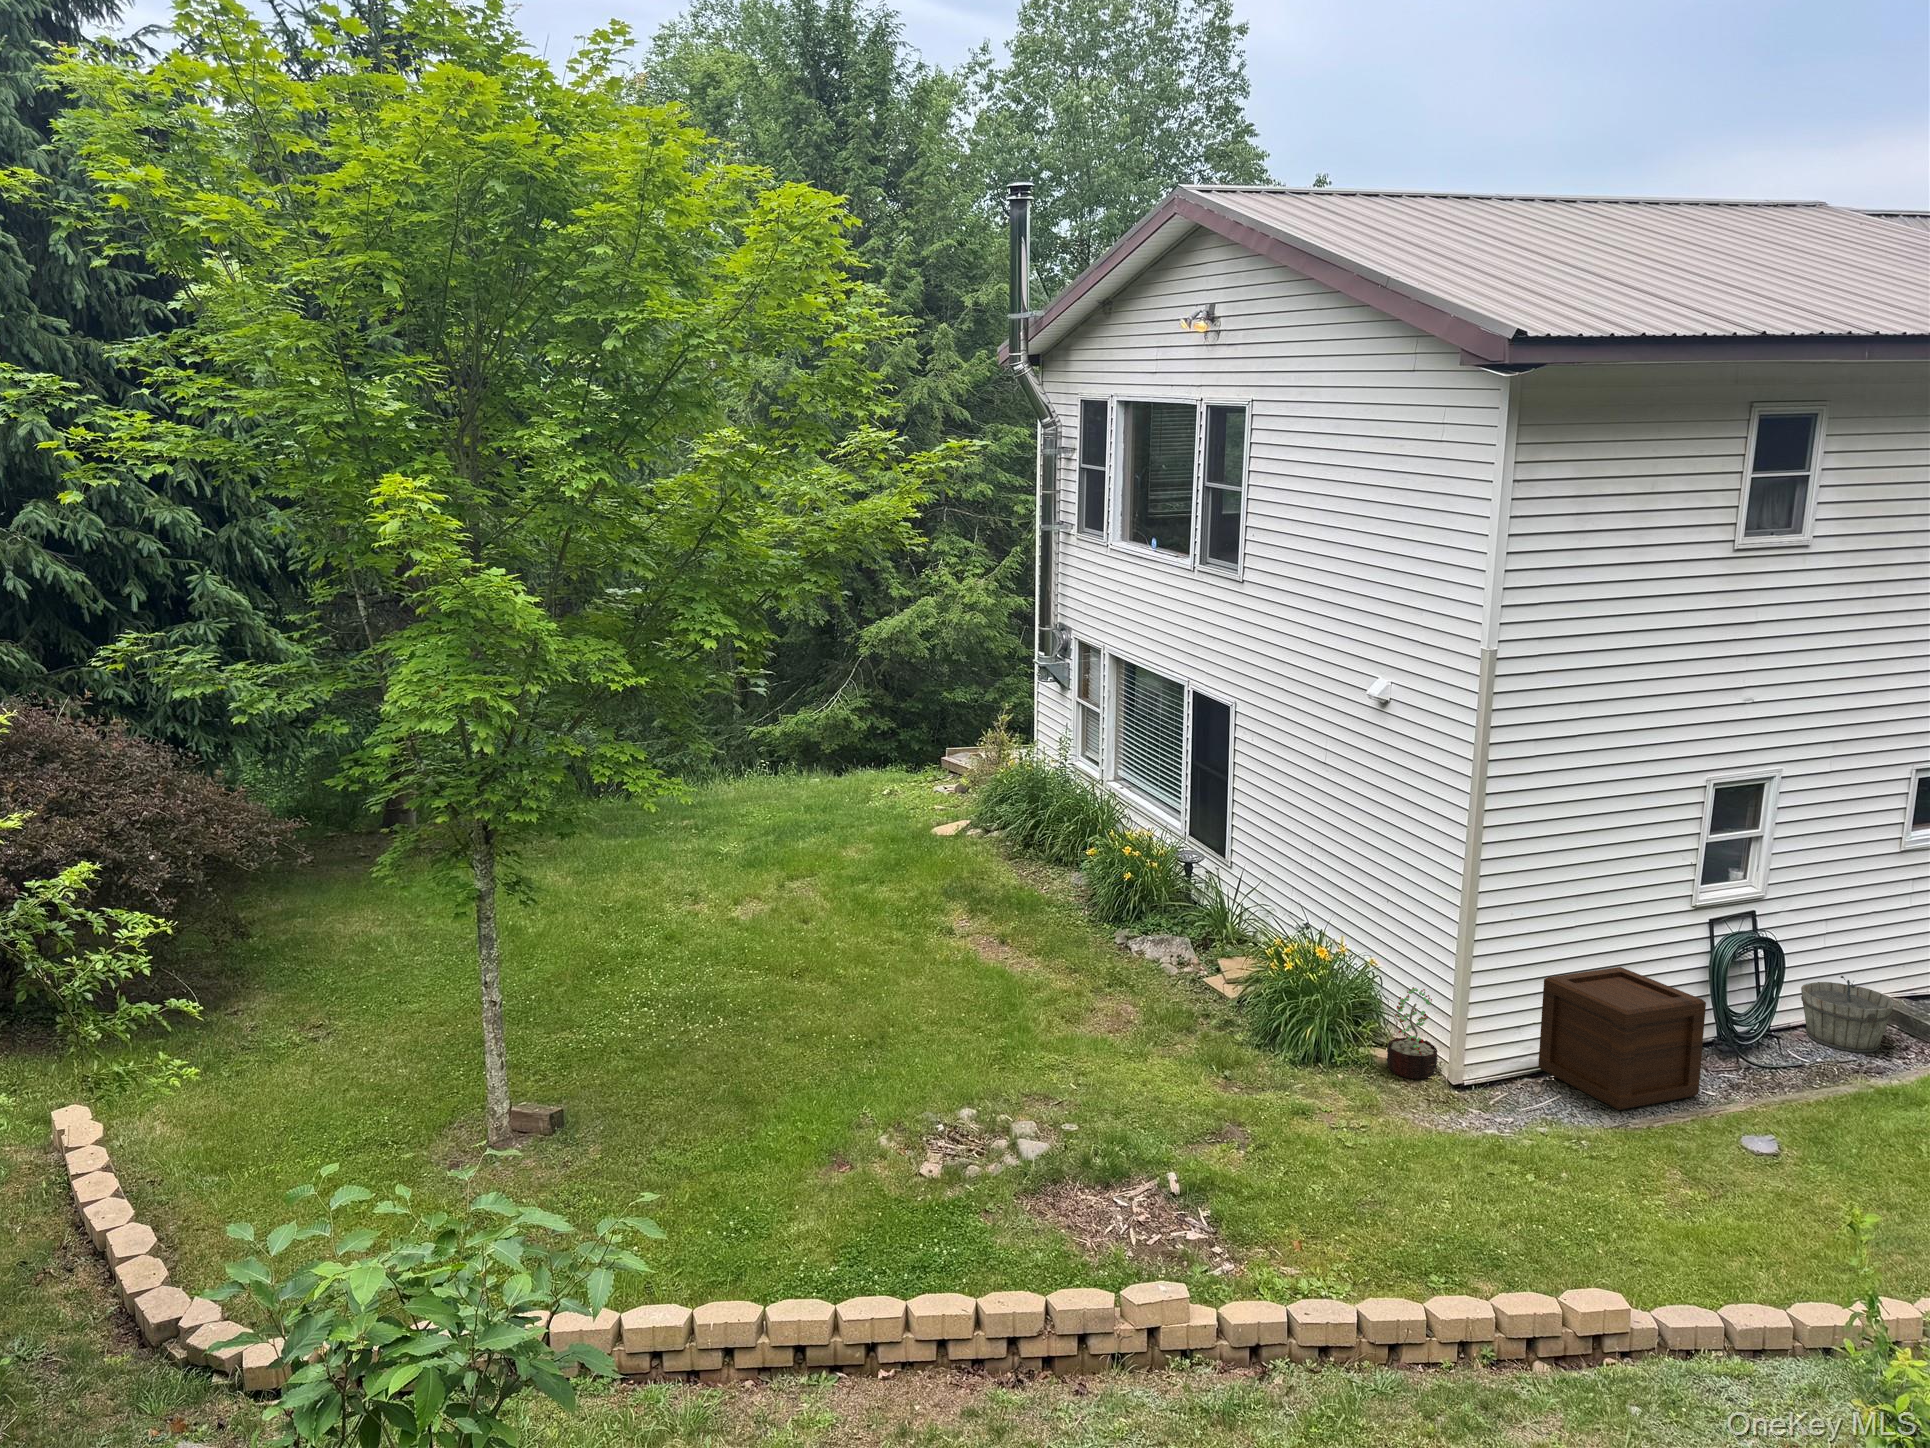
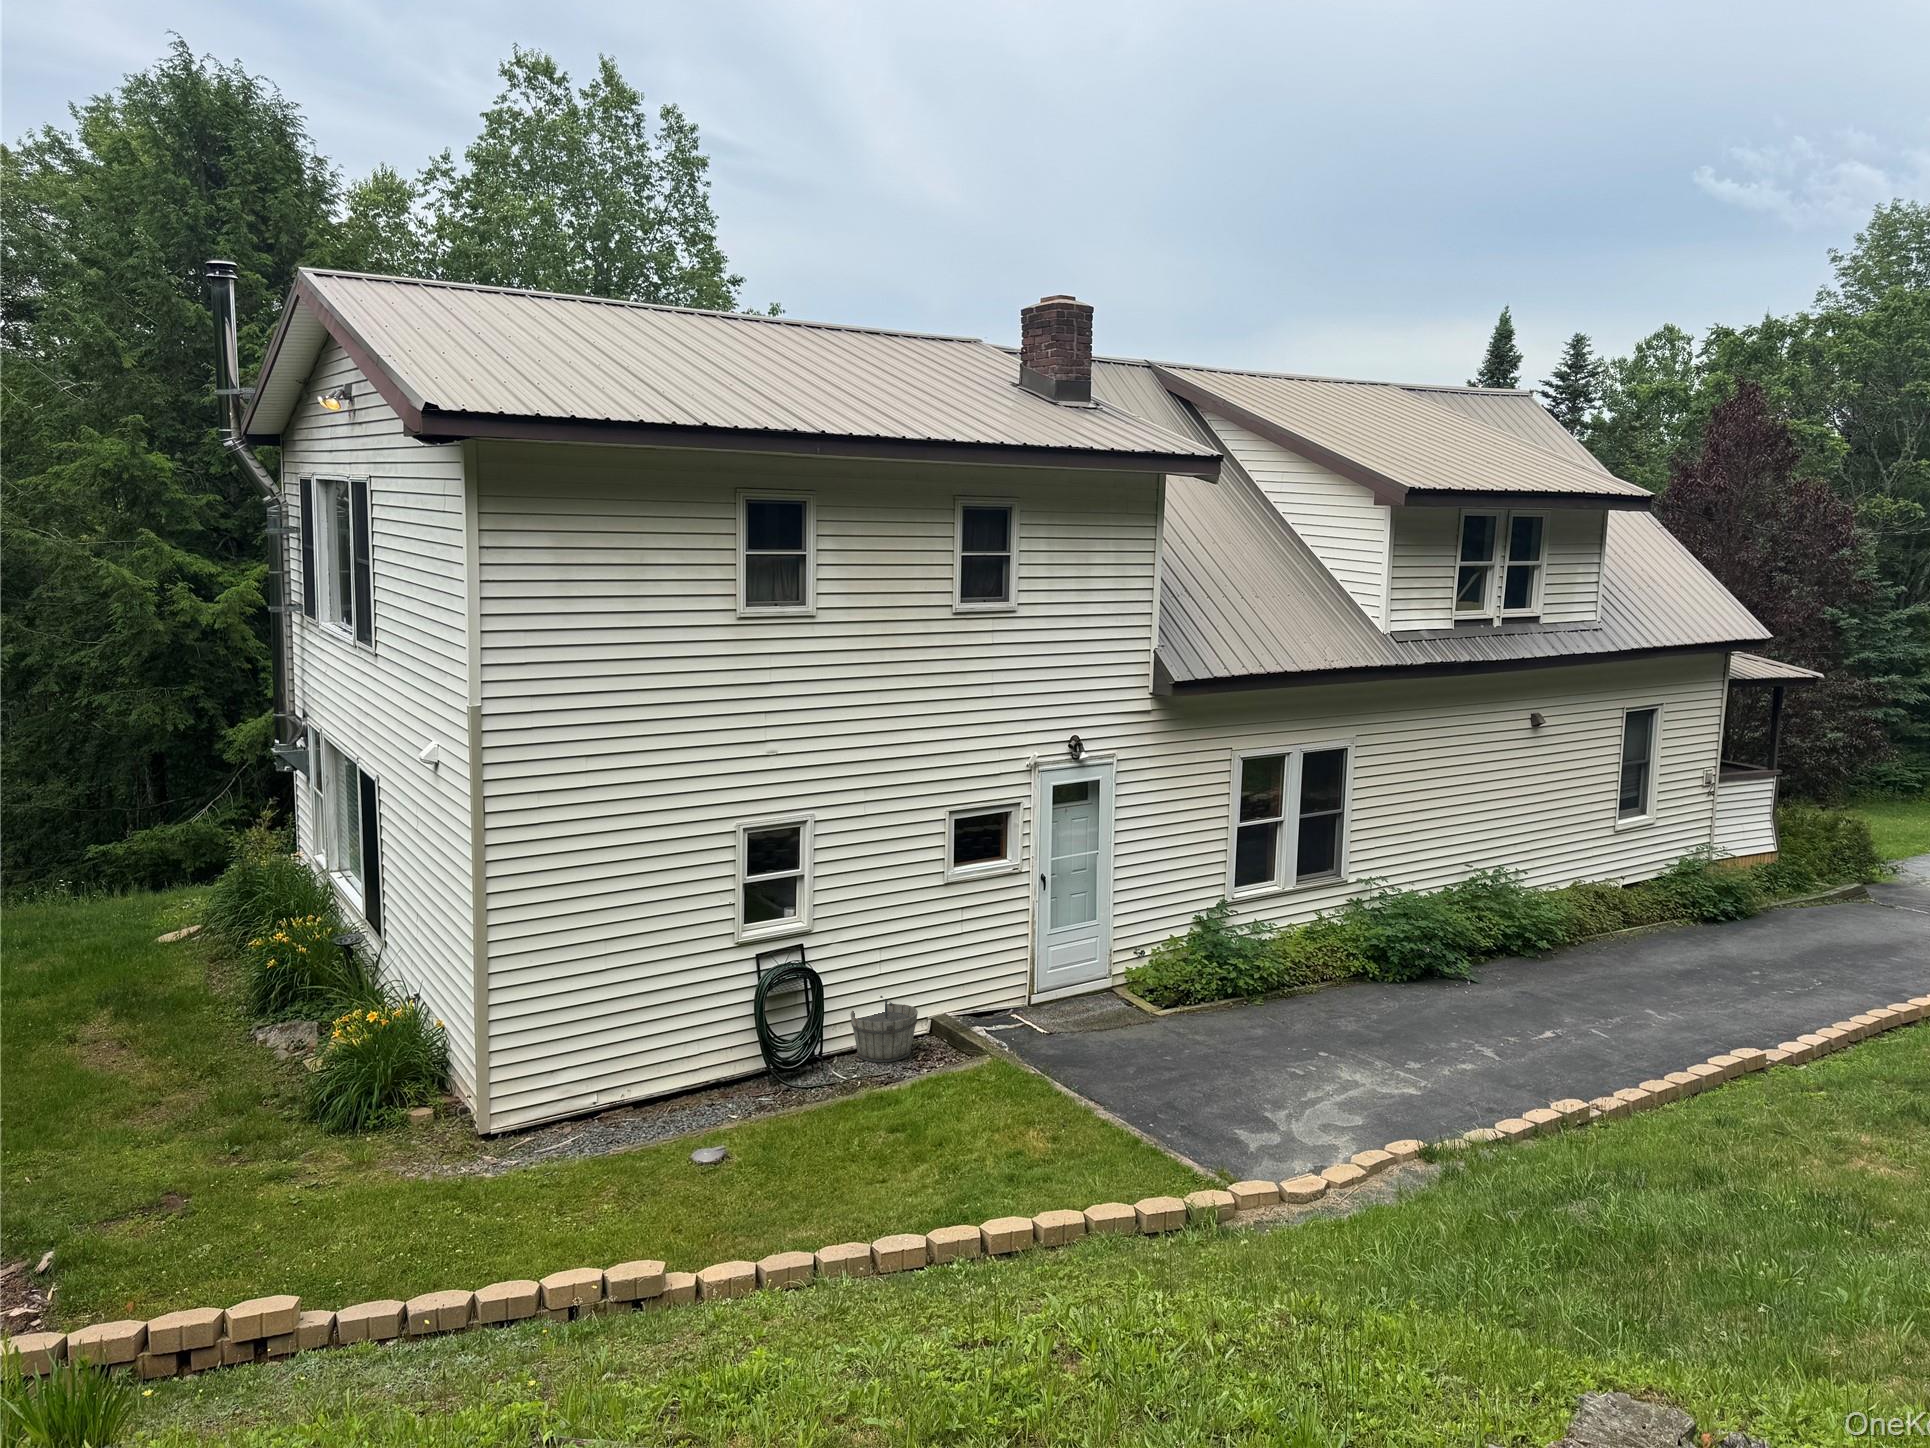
wooden crate: present [1538,967,1706,1110] -> none [567,1005,695,1139]
decorative plant: present [1387,987,1438,1079] -> none [407,1045,459,1137]

